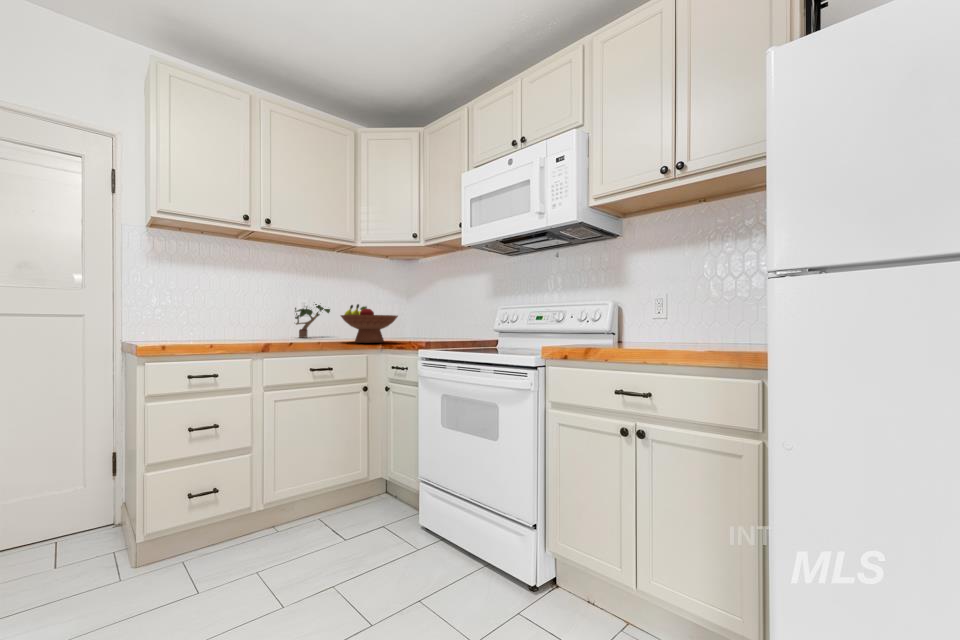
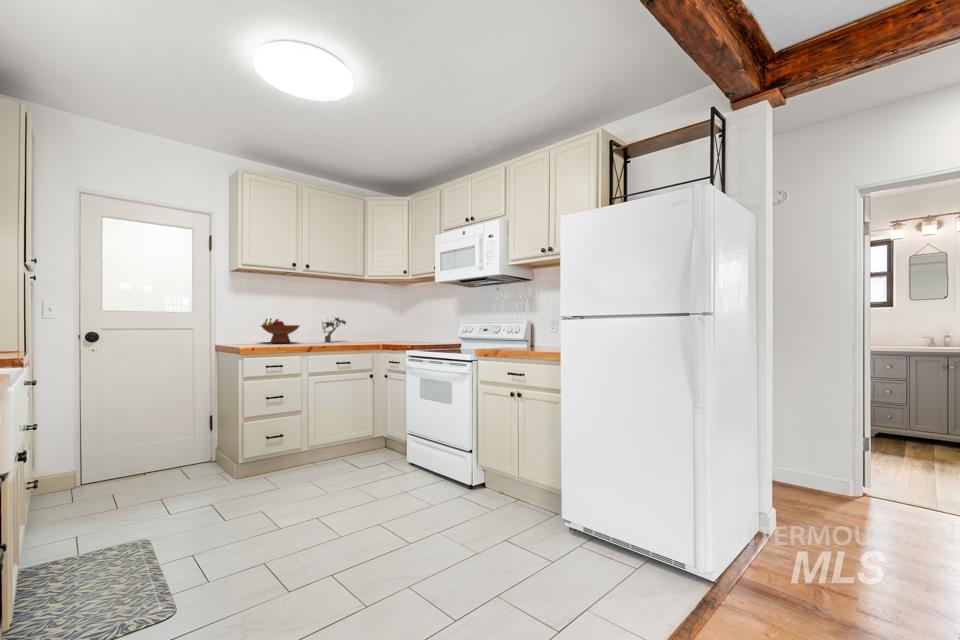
fruit bowl: present [341,304,398,343] -> present [261,318,299,343]

